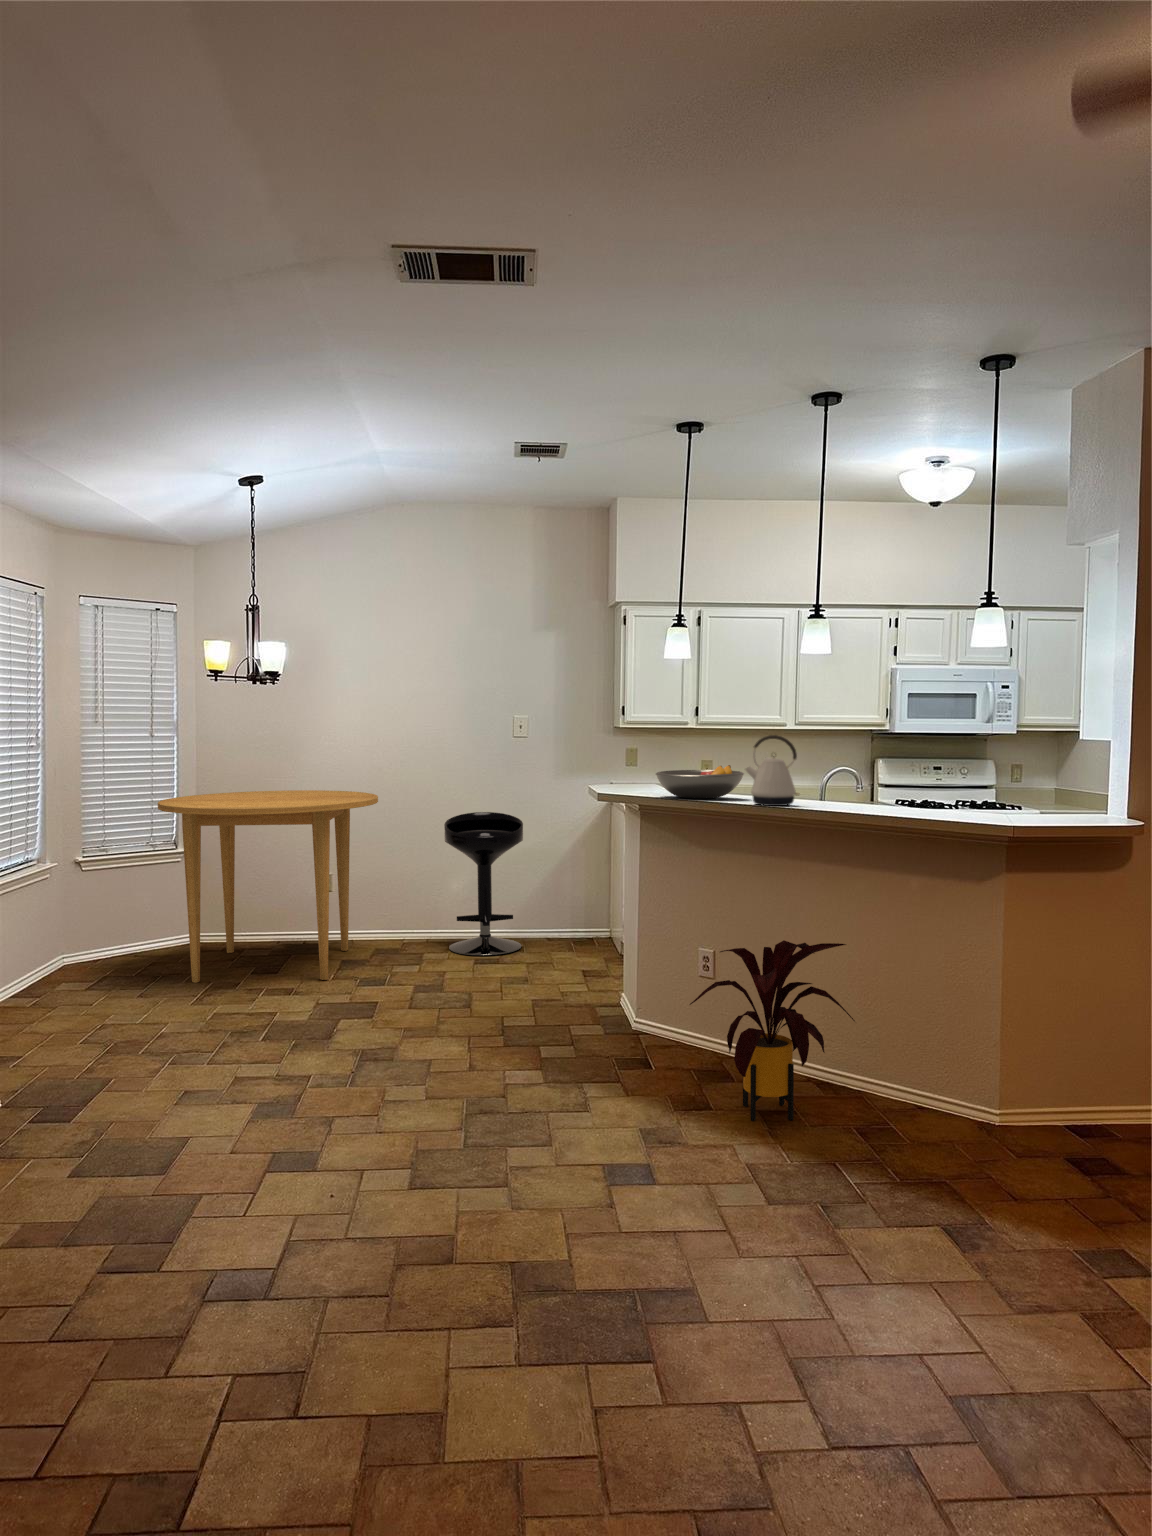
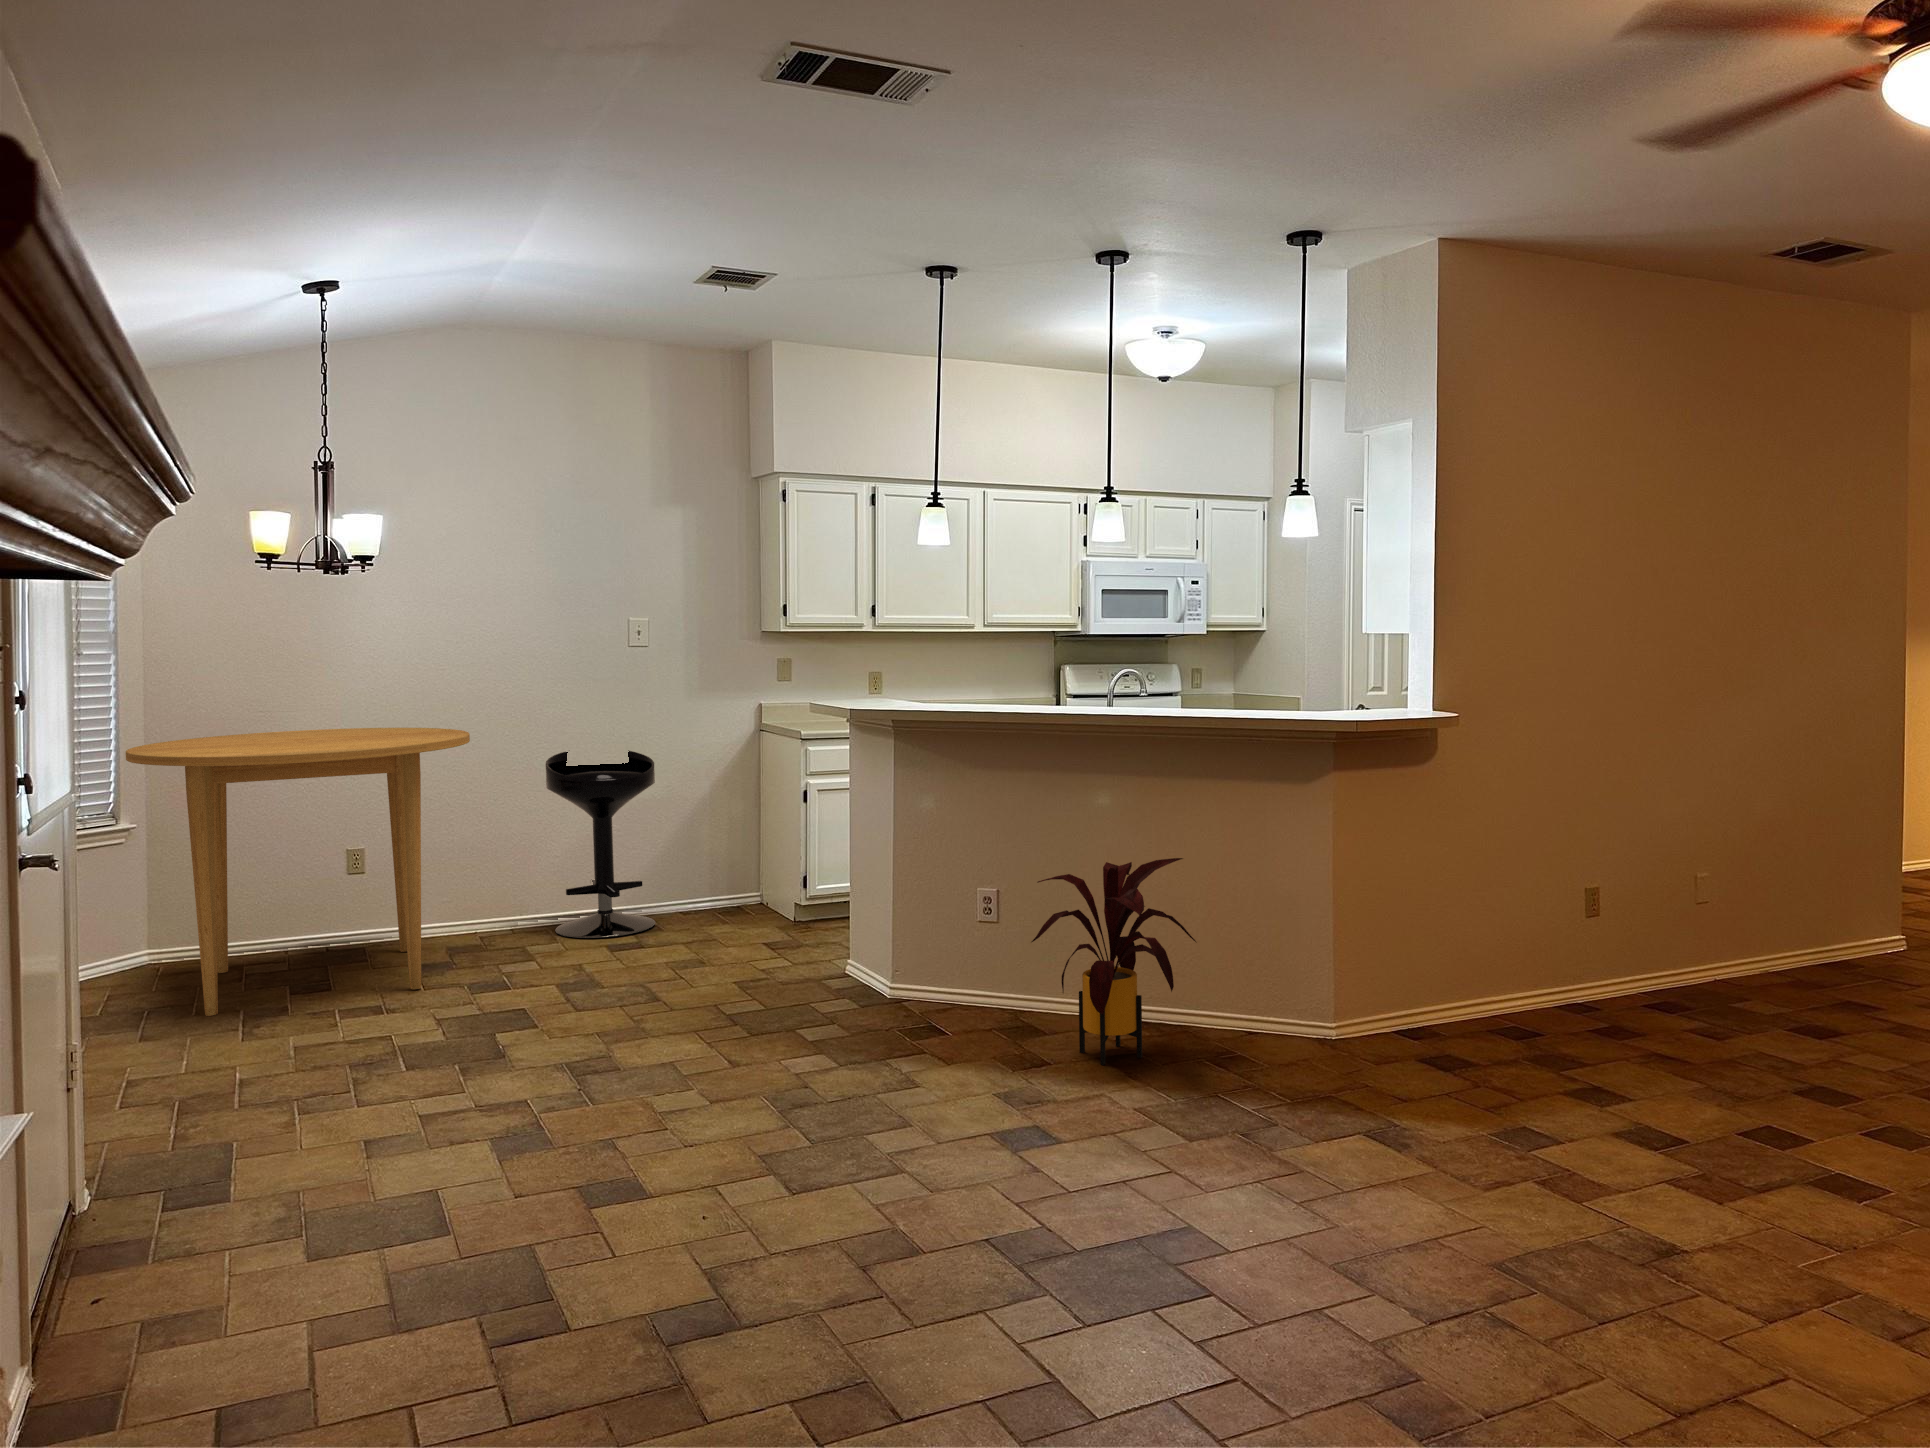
kettle: present [745,735,799,806] -> none [1050,632,1112,712]
fruit bowl: present [656,765,744,799] -> none [924,670,1026,709]

